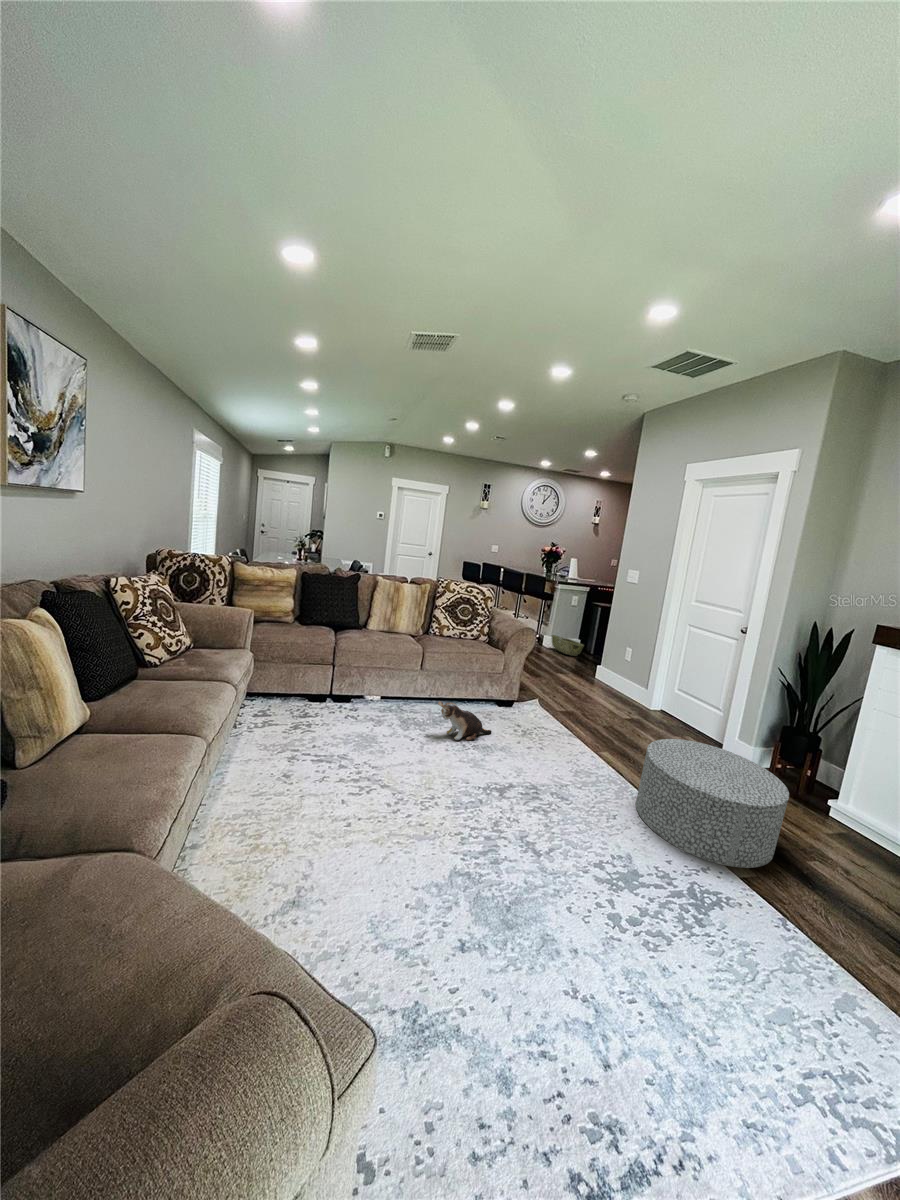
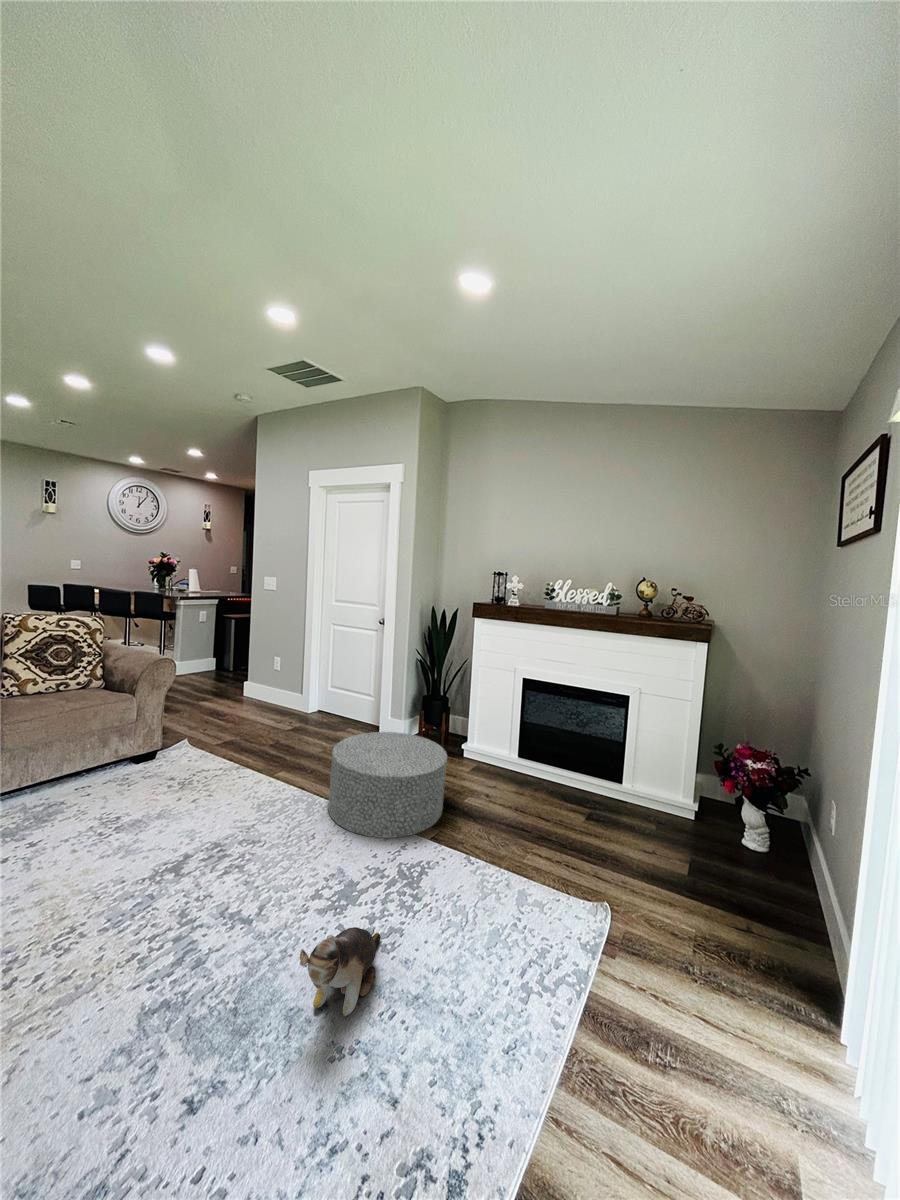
woven basket: present [552,635,584,656] -> none [182,660,224,679]
plush toy: present [438,702,492,741] -> present [300,927,381,1016]

